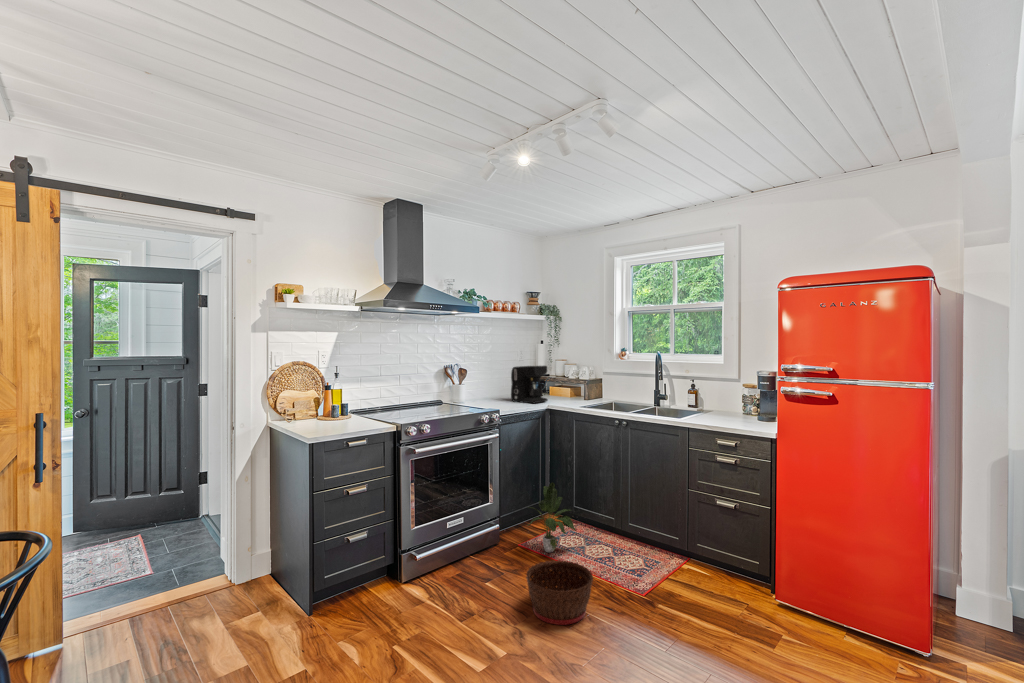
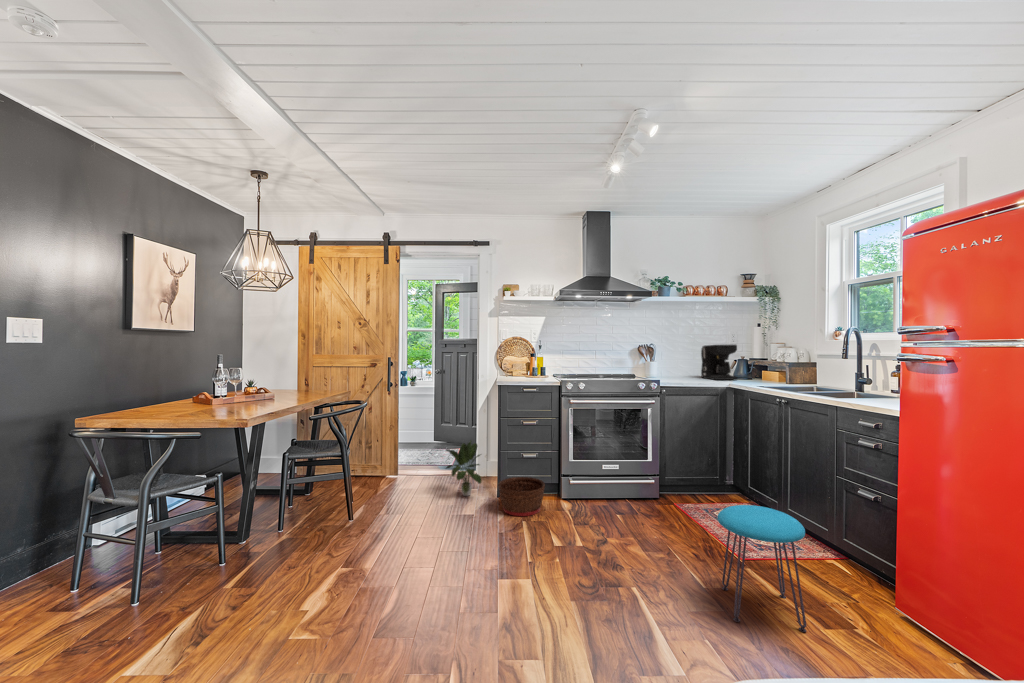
potted plant: present [527,483,576,552] -> present [446,441,481,496]
stool: none [662,534,747,655] -> present [718,505,806,632]
basket: present [526,560,593,625] -> present [498,477,545,516]

